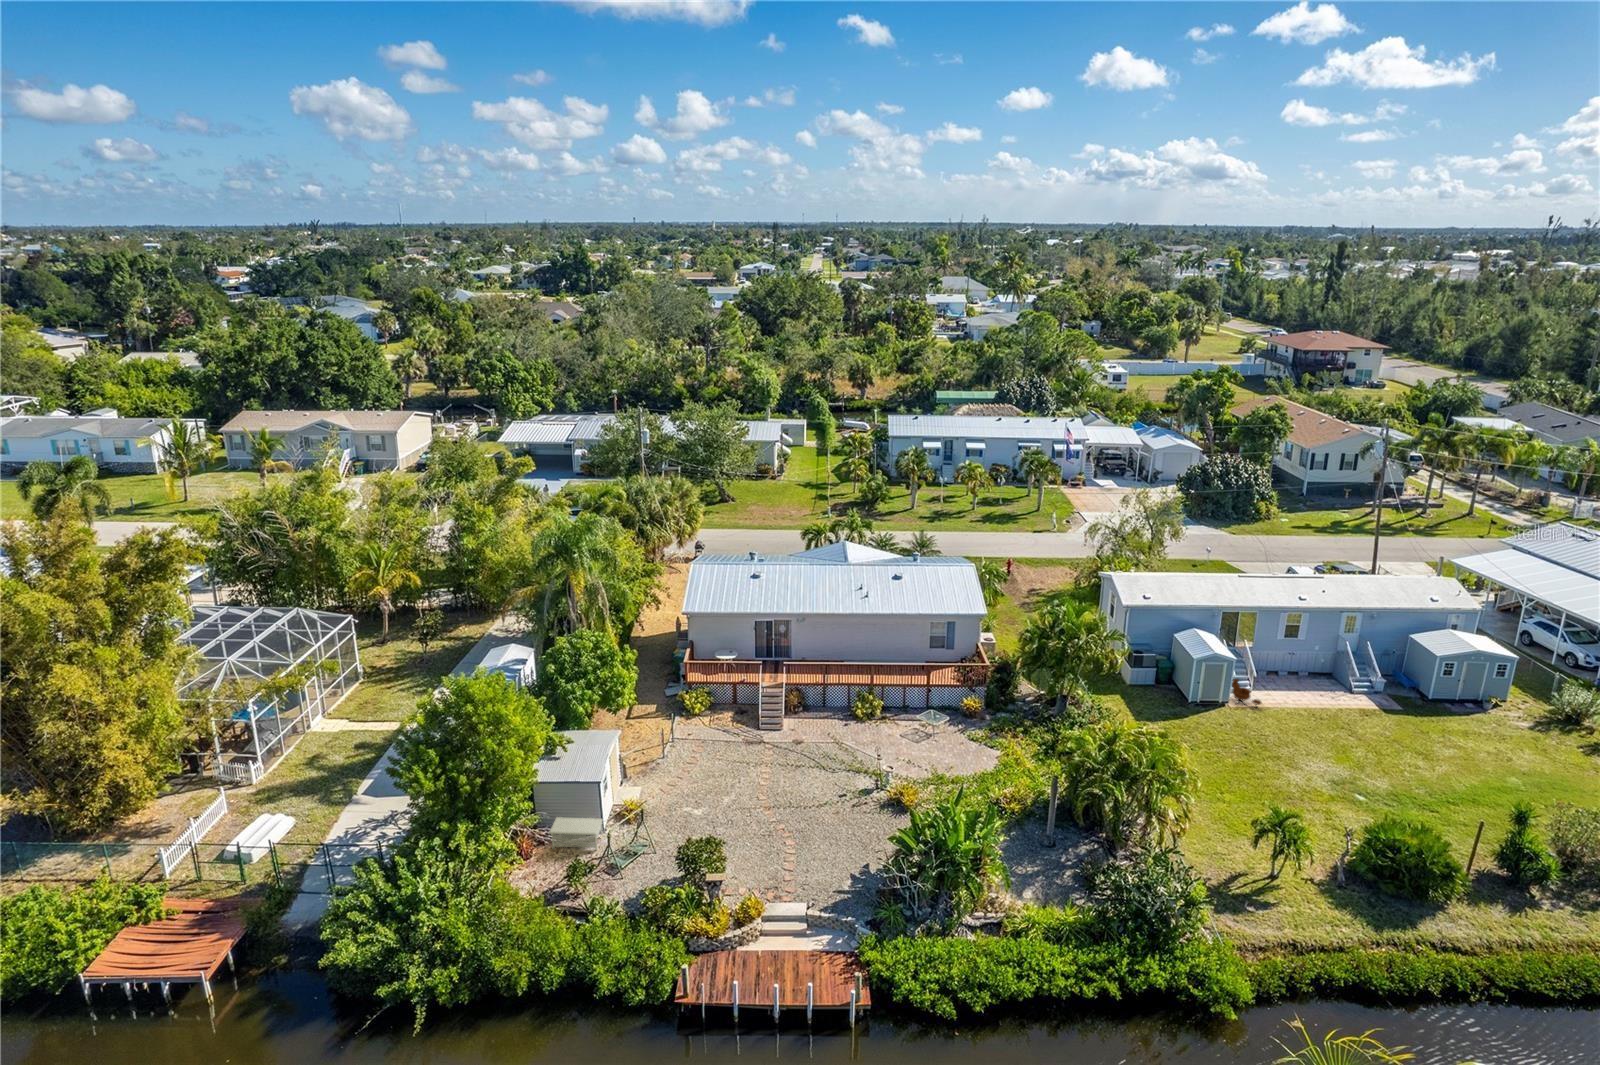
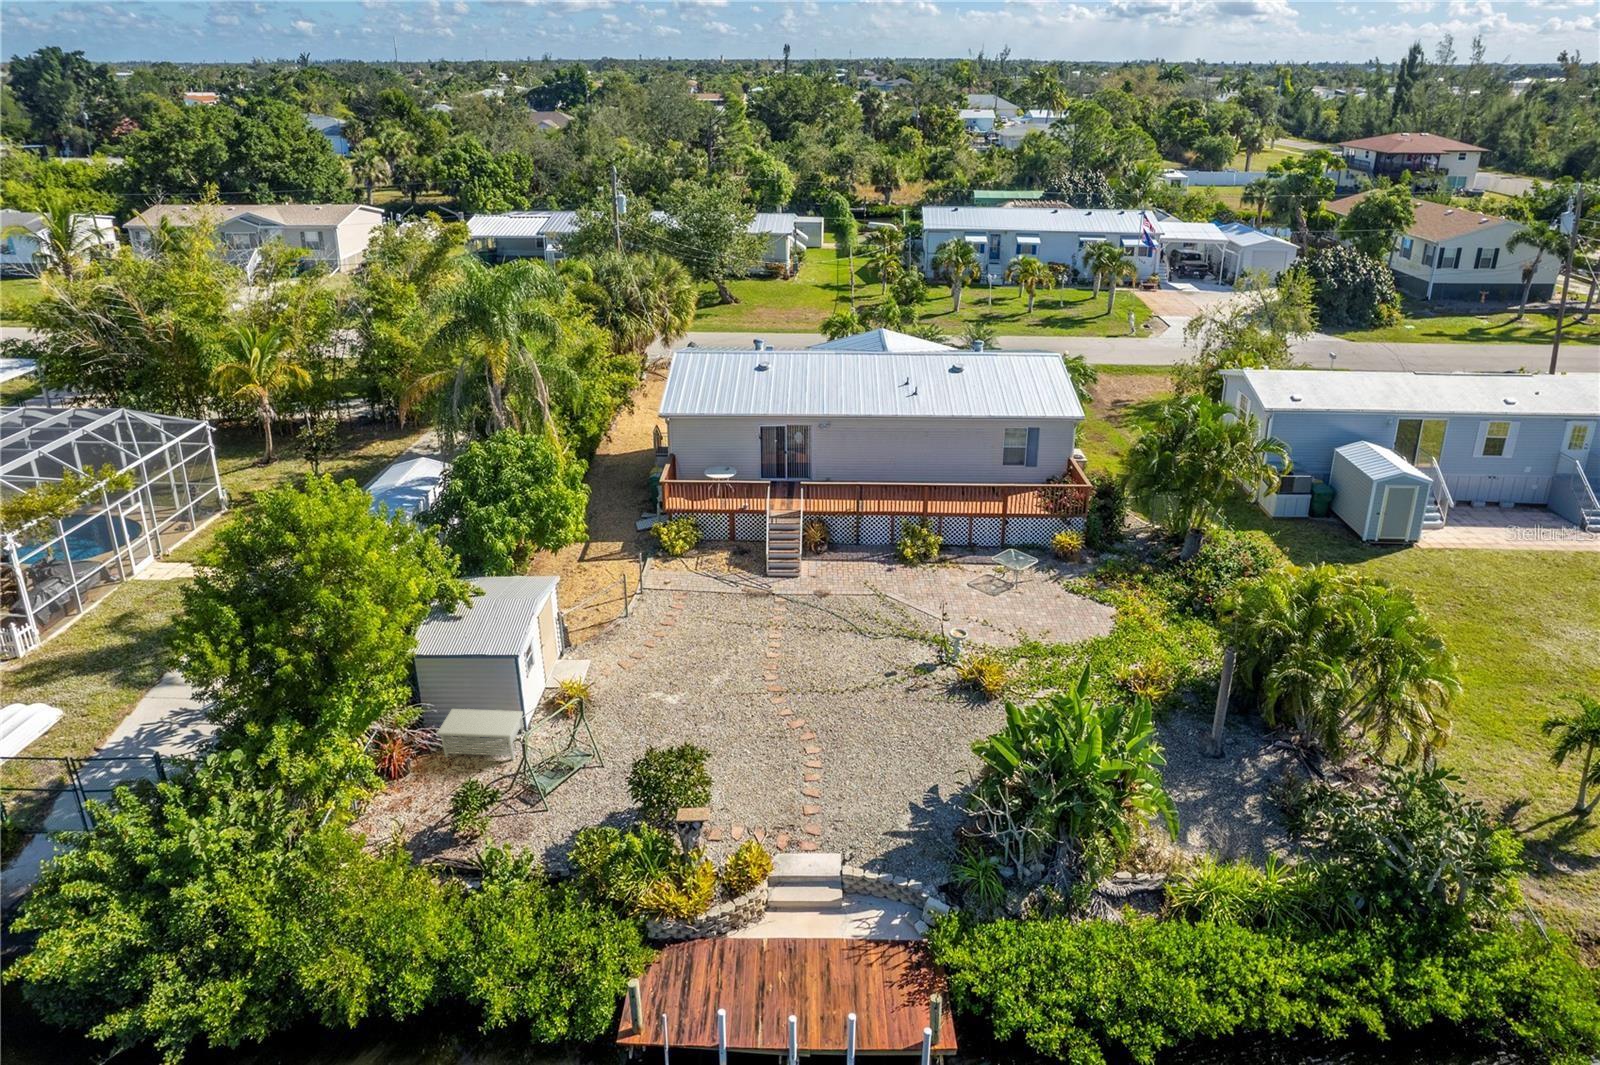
lounge chair: present [1232,679,1261,708] -> none [1421,509,1470,553]

